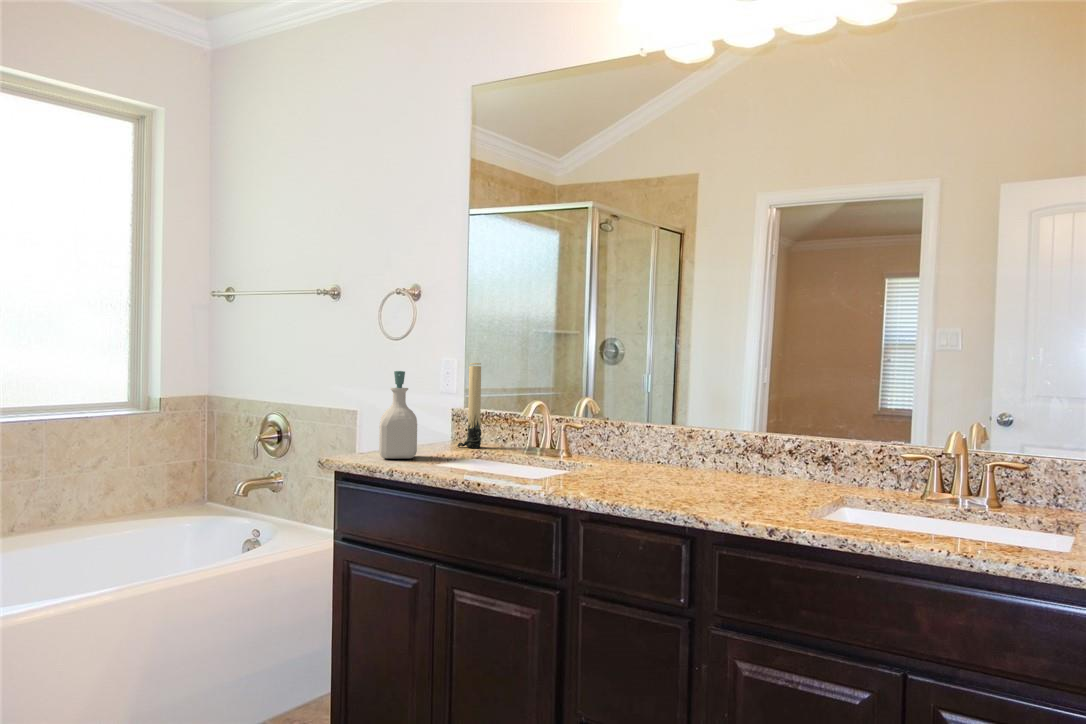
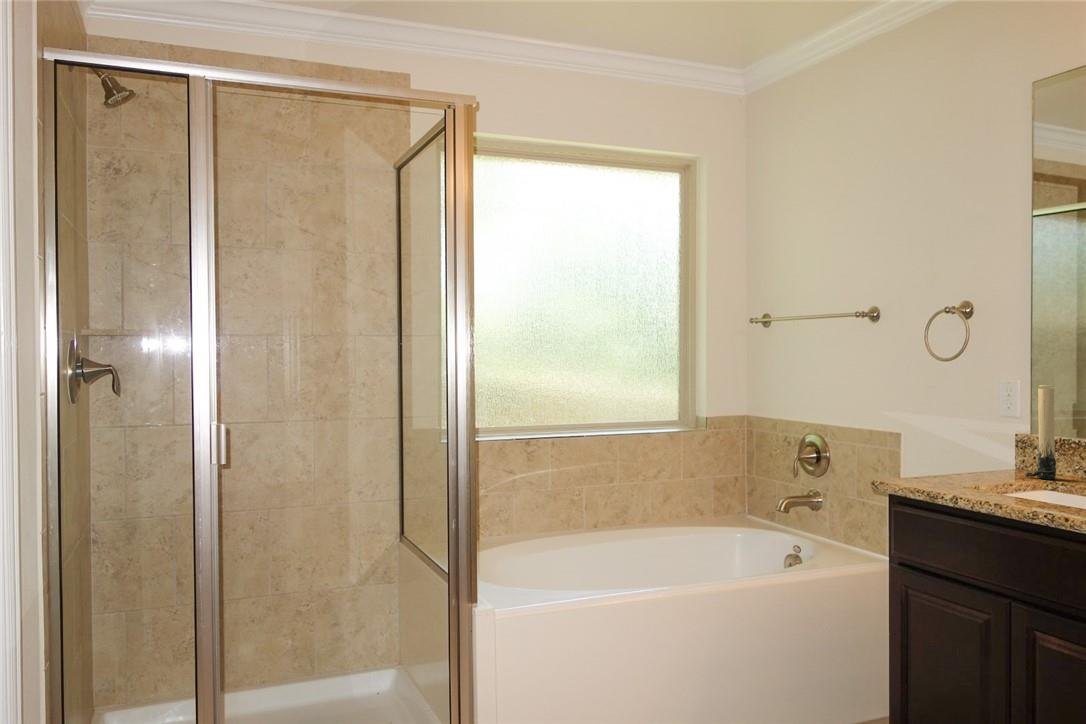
soap bottle: present [379,371,417,459] -> none [937,394,981,486]

